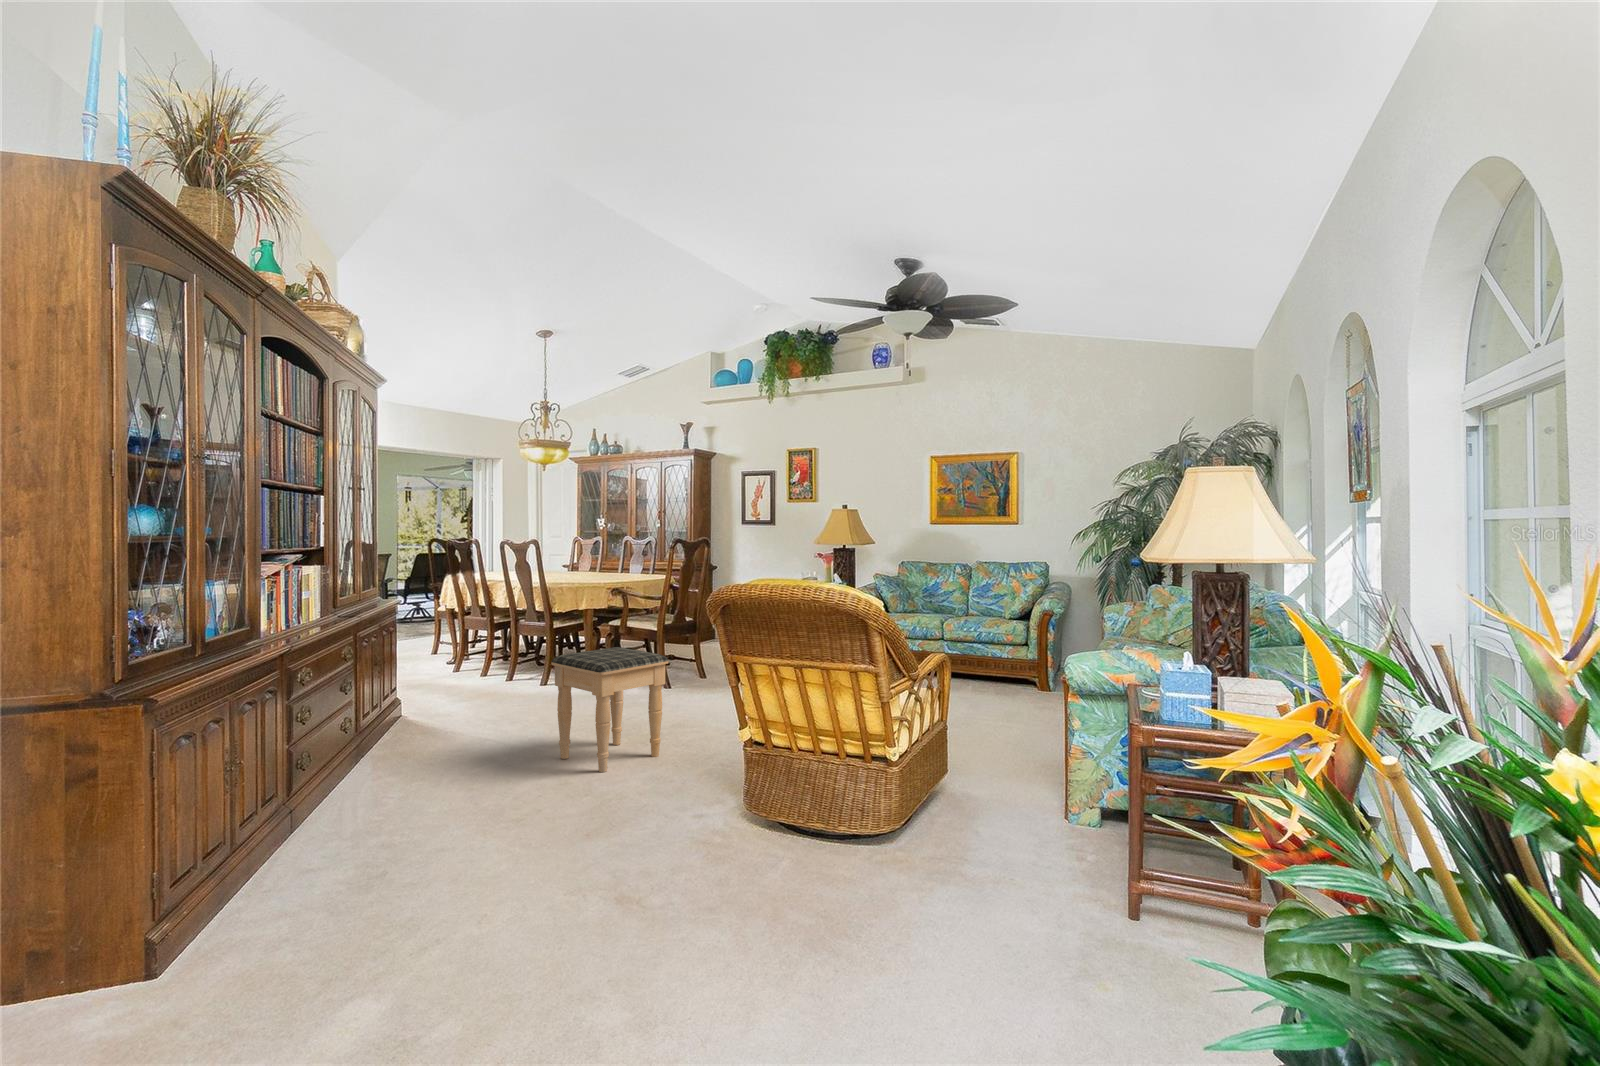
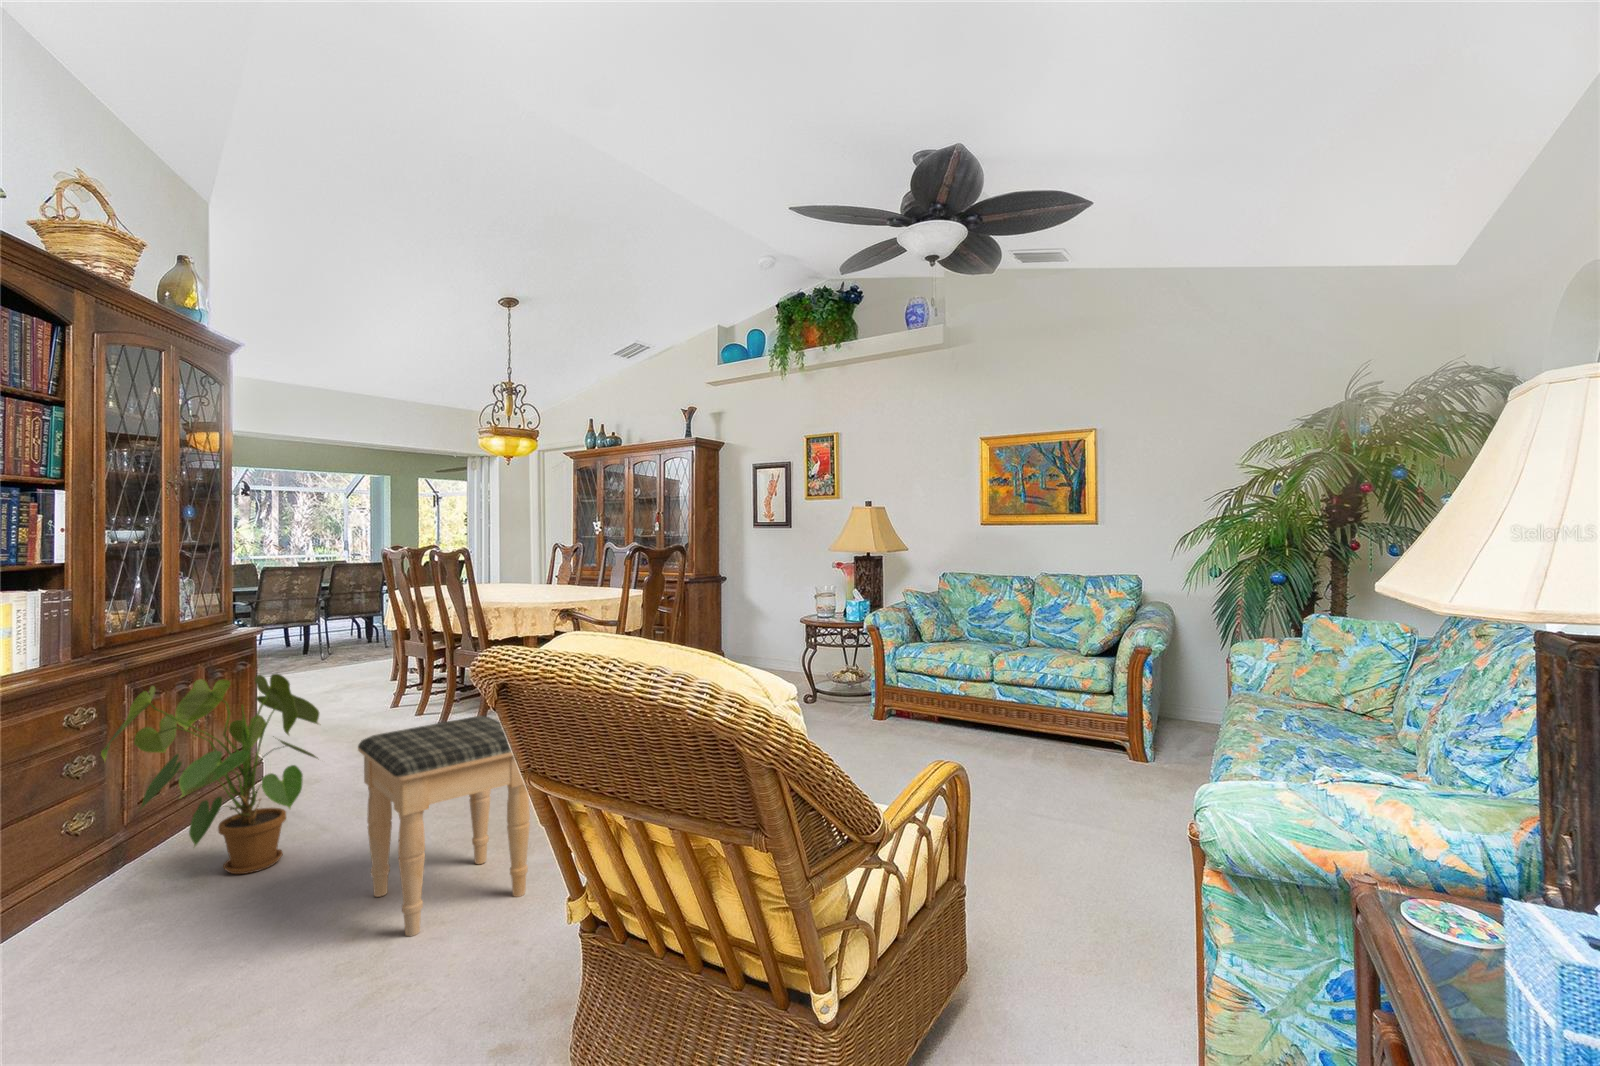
house plant: none [372,620,508,753] -> present [101,674,319,874]

